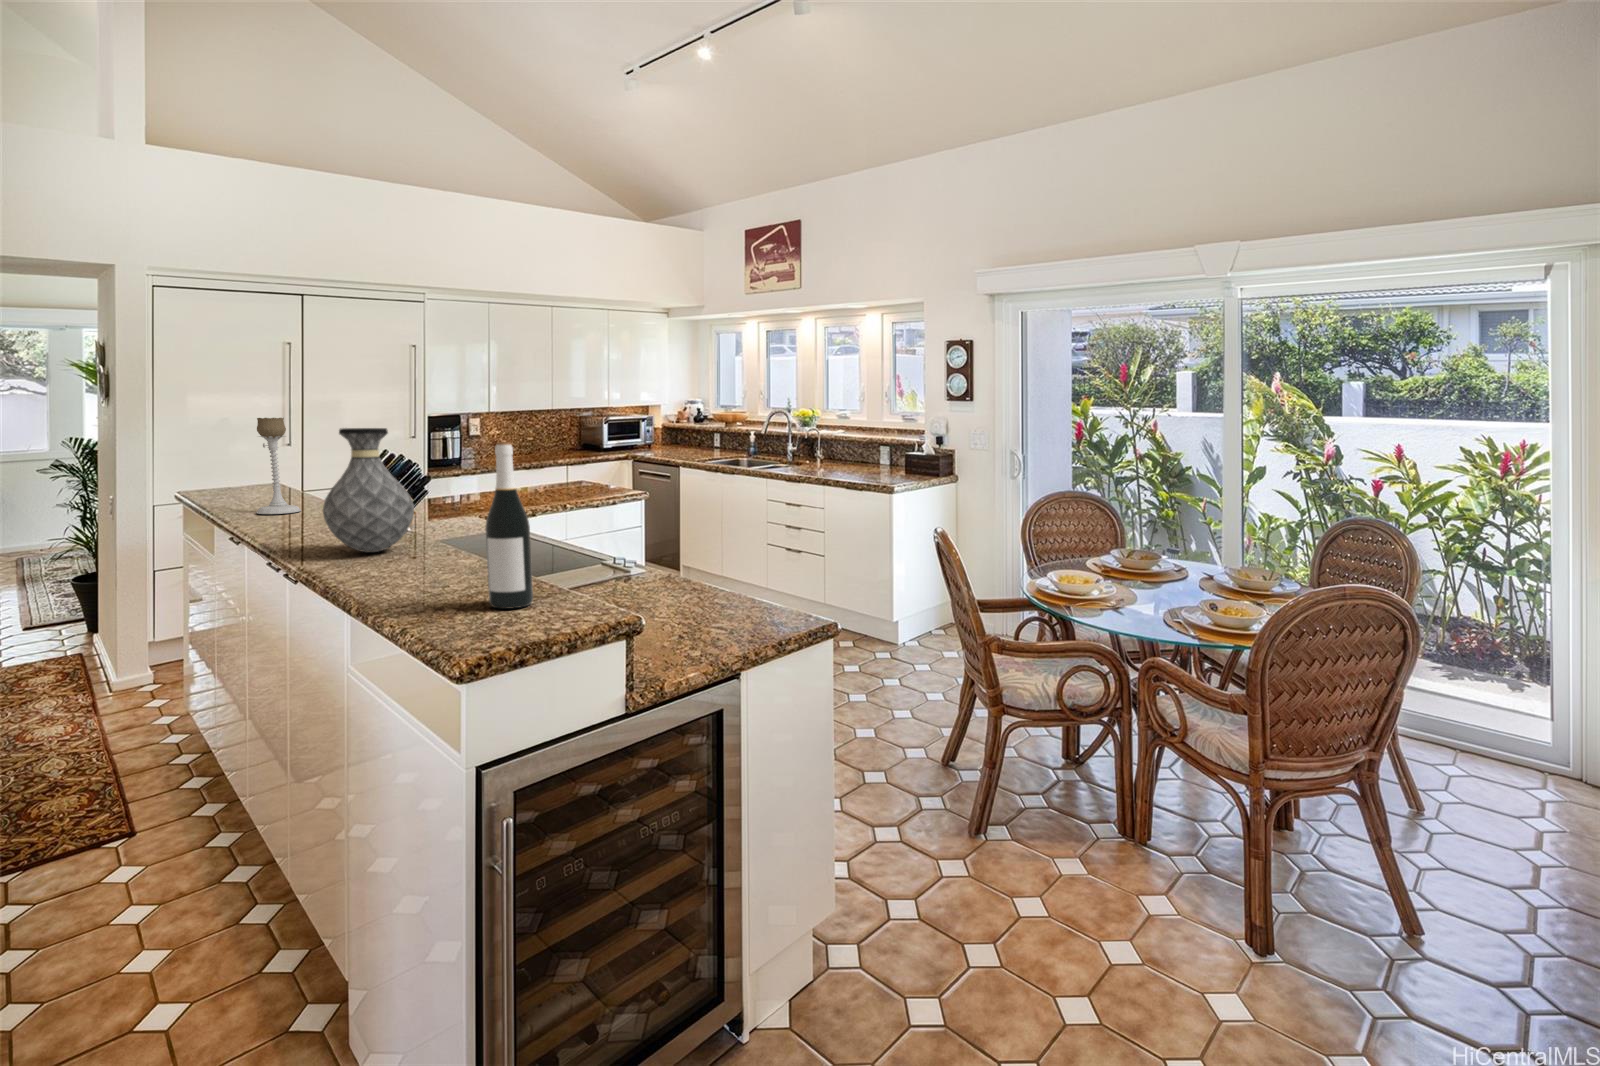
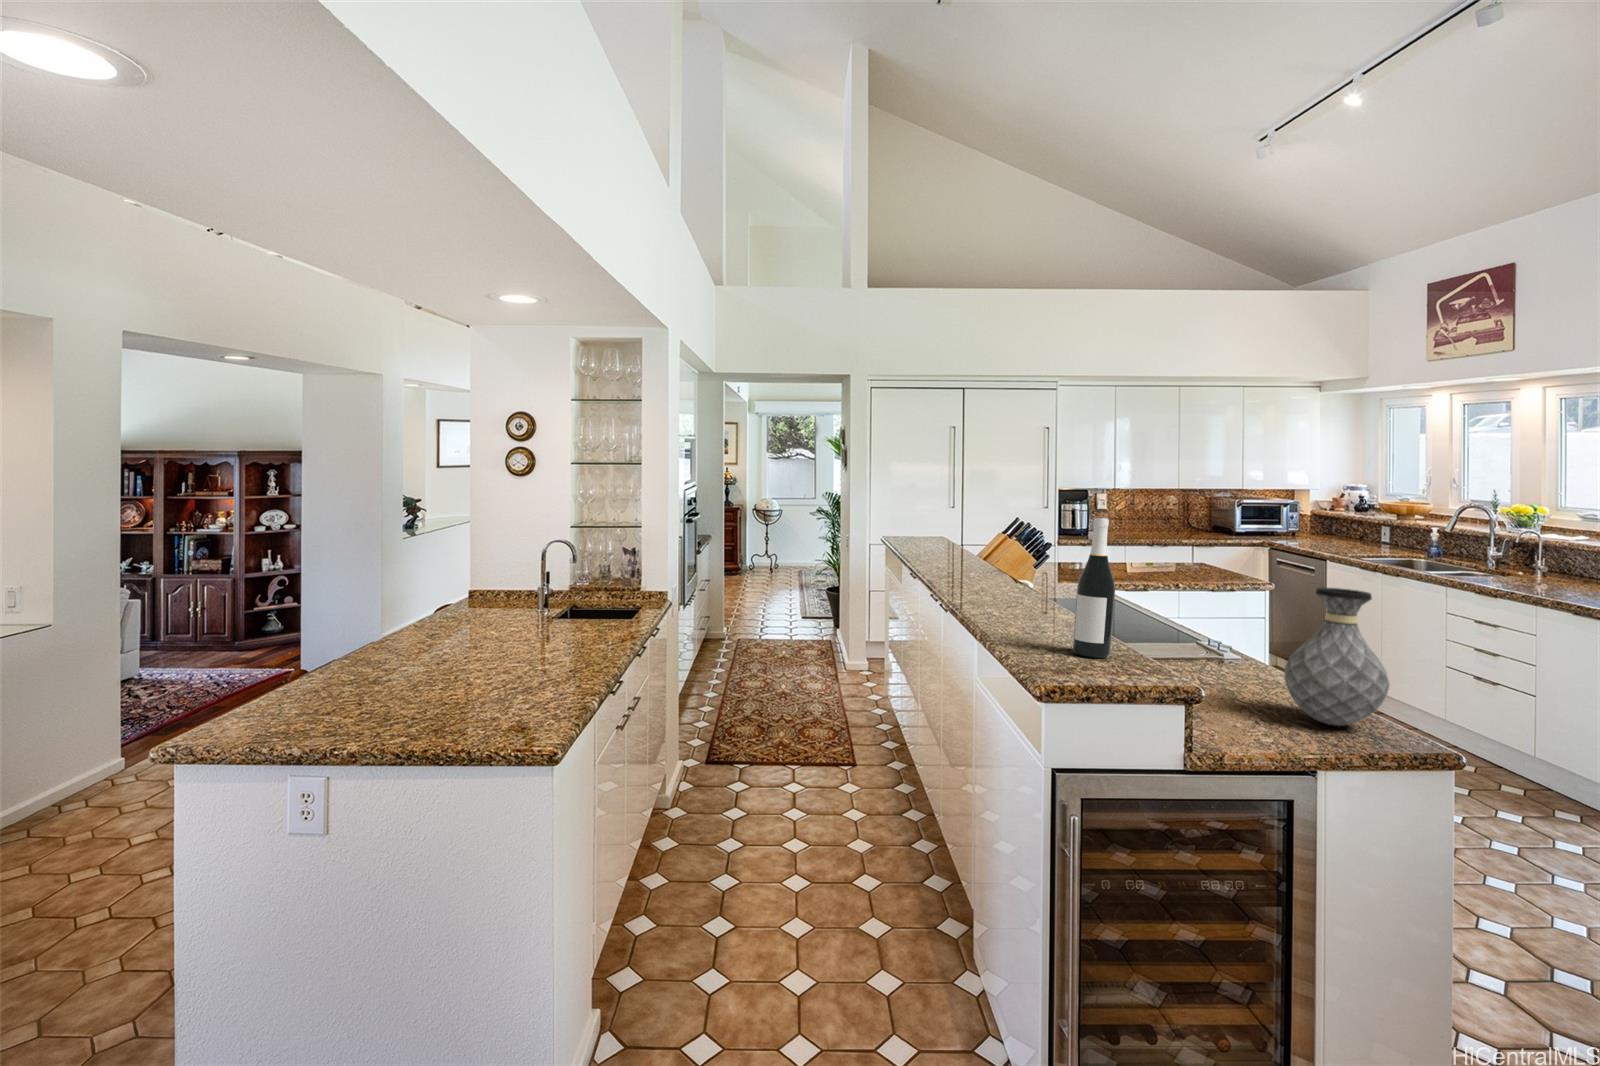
candle holder: present [256,418,301,514] -> none [918,485,949,561]
vase: present [323,428,414,552] -> present [1285,588,1389,726]

